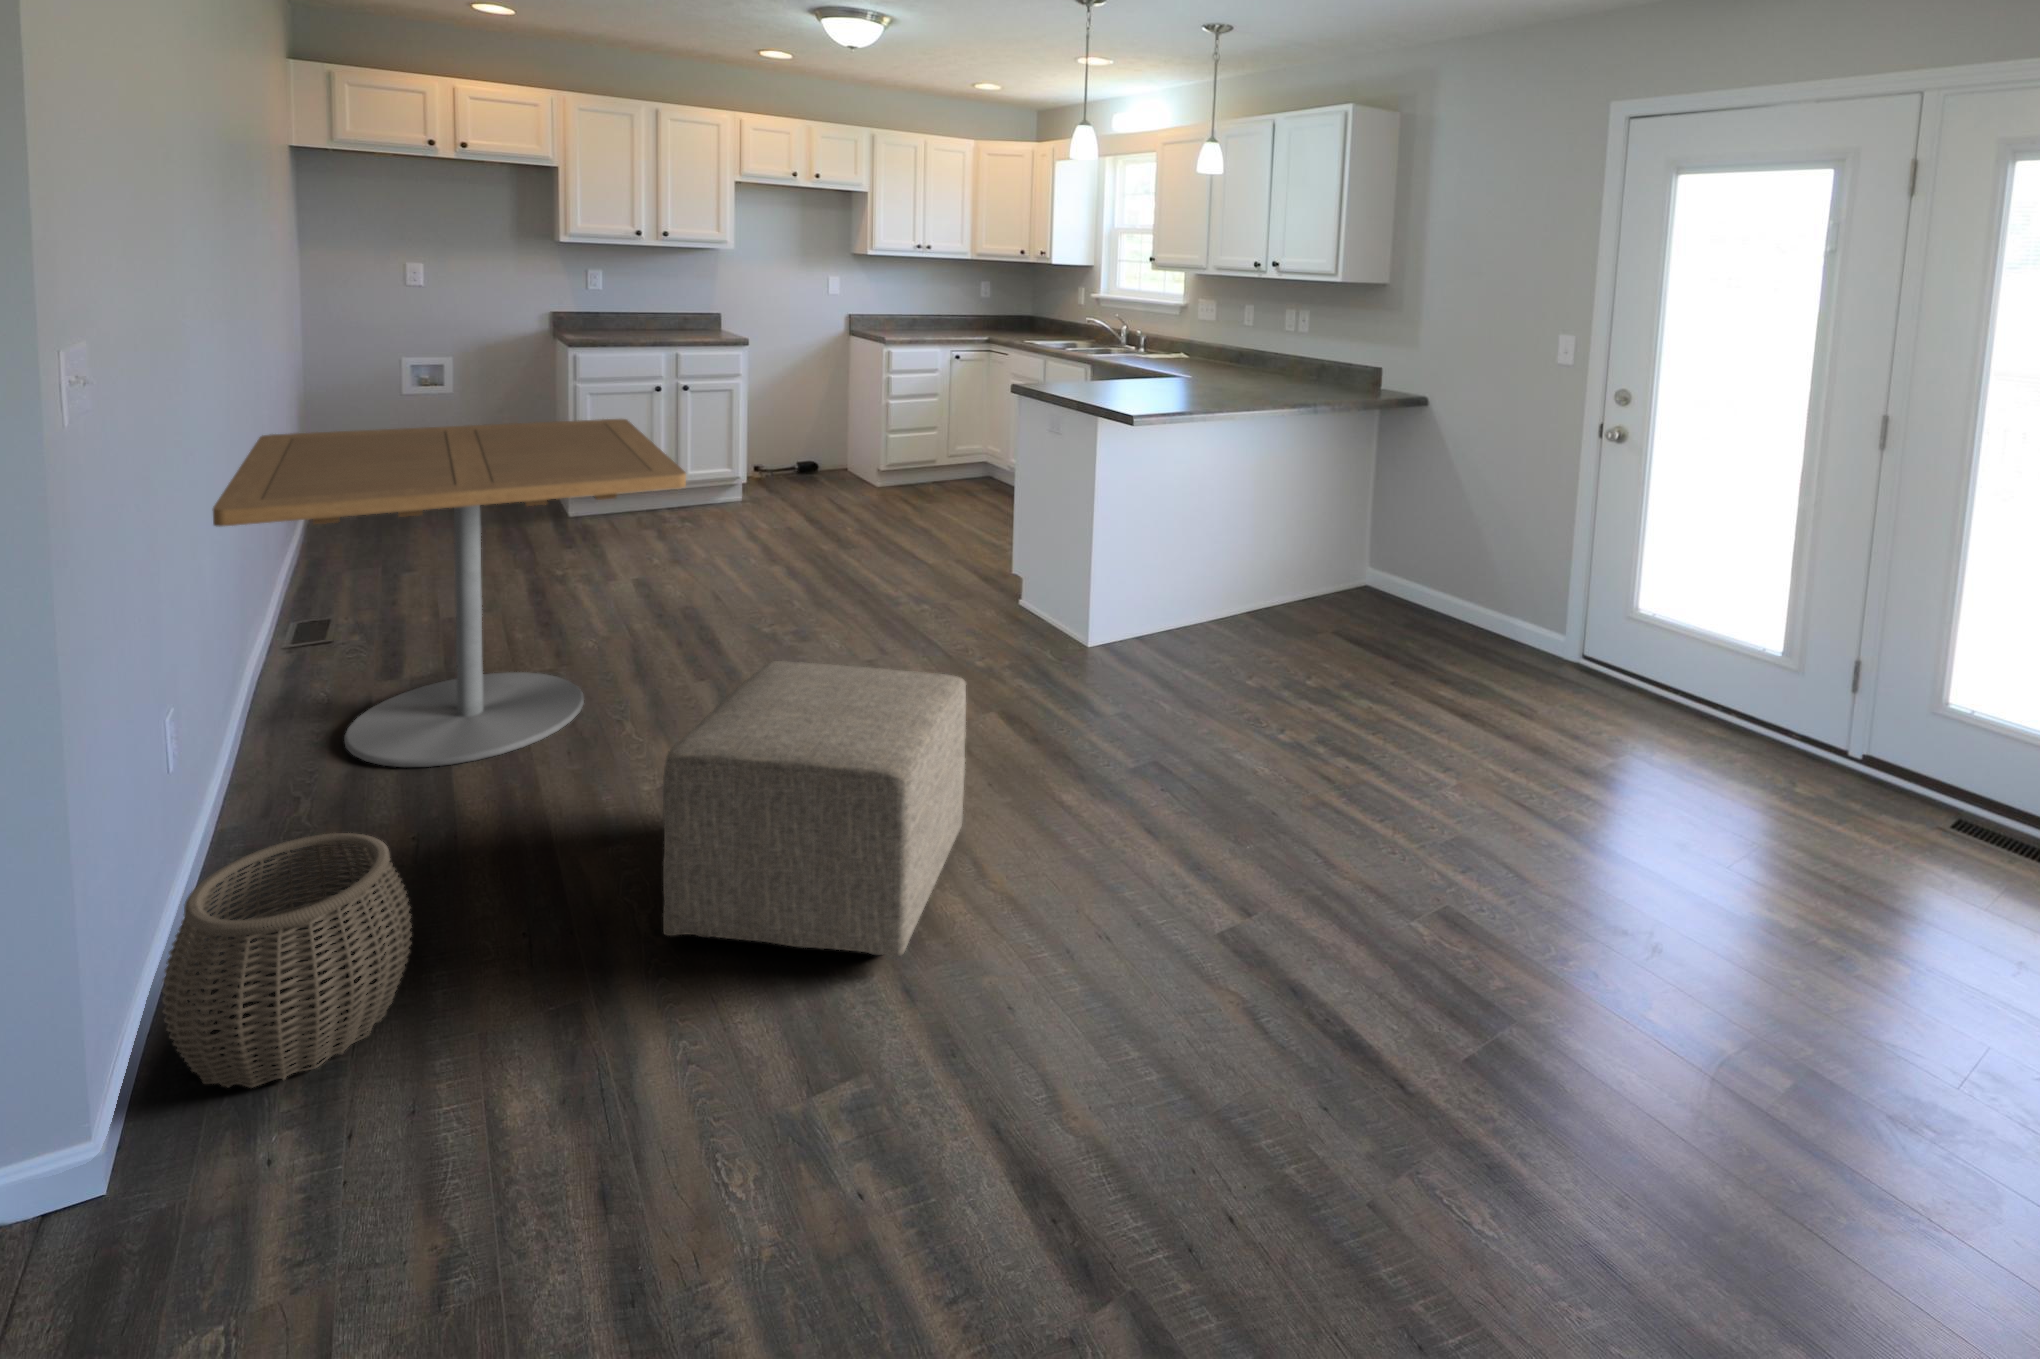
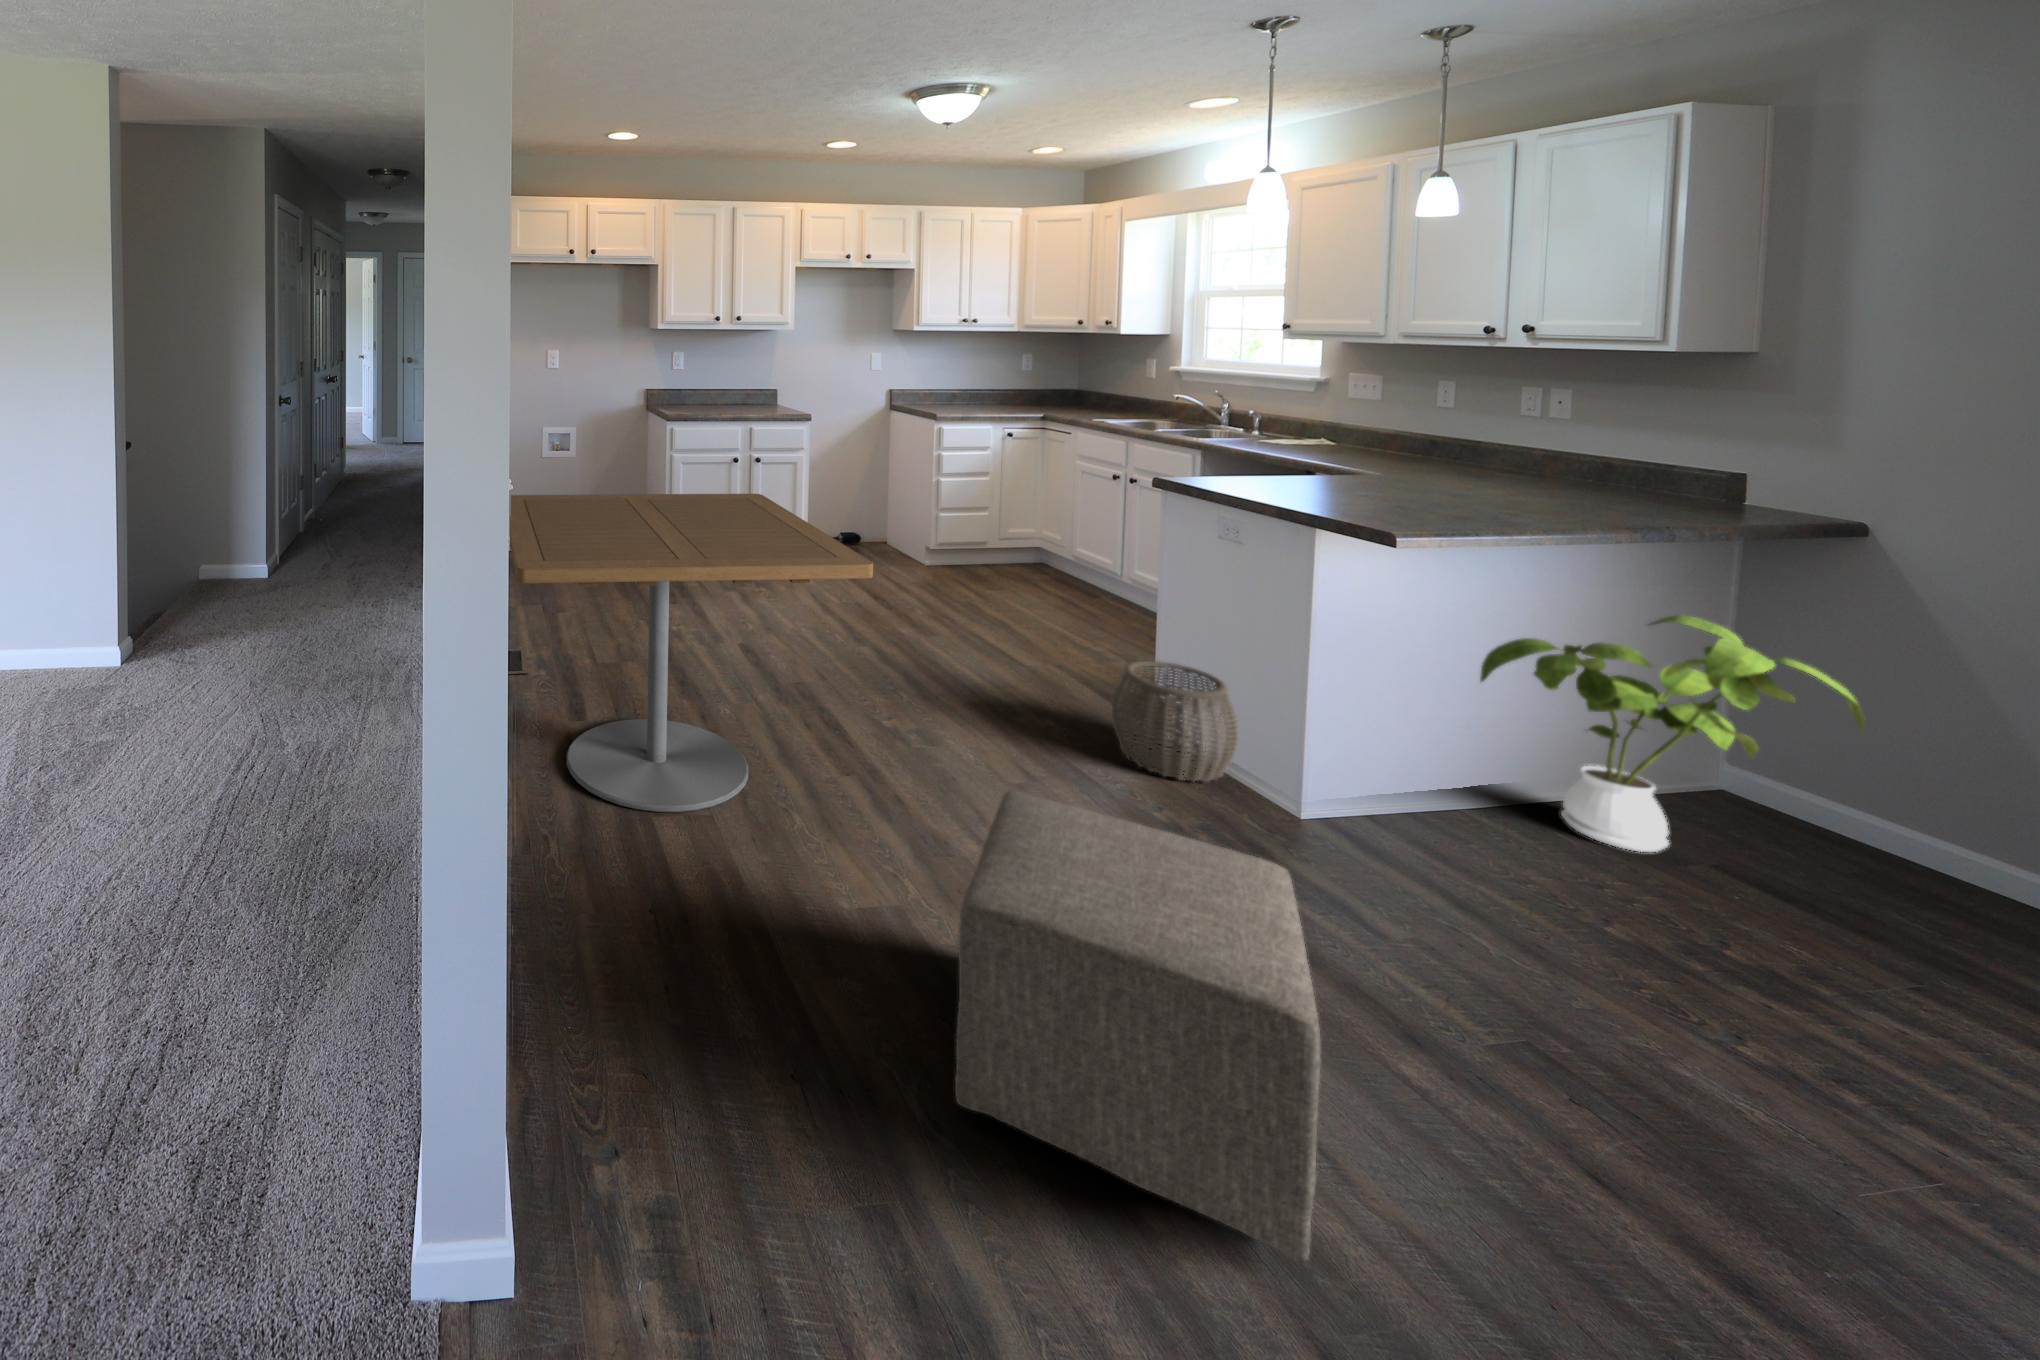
house plant: none [1205,467,1378,637] -> present [1480,615,1865,852]
woven basket: present [162,833,412,1088] -> present [1112,661,1238,782]

